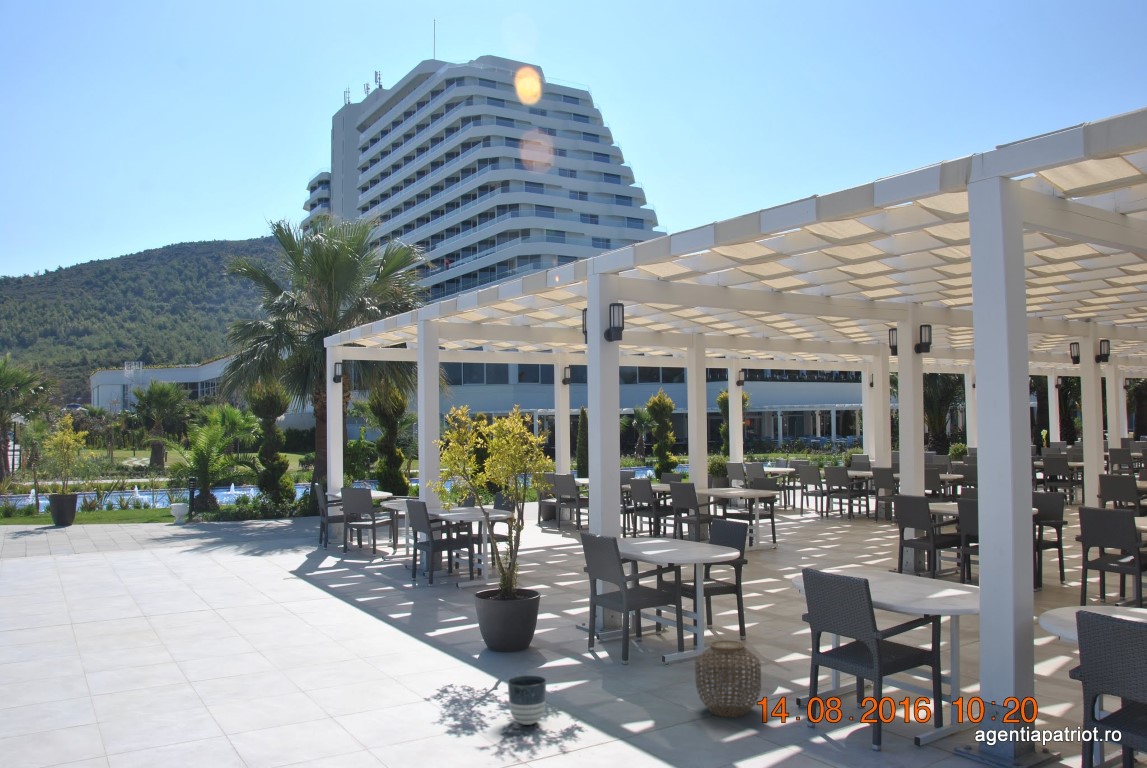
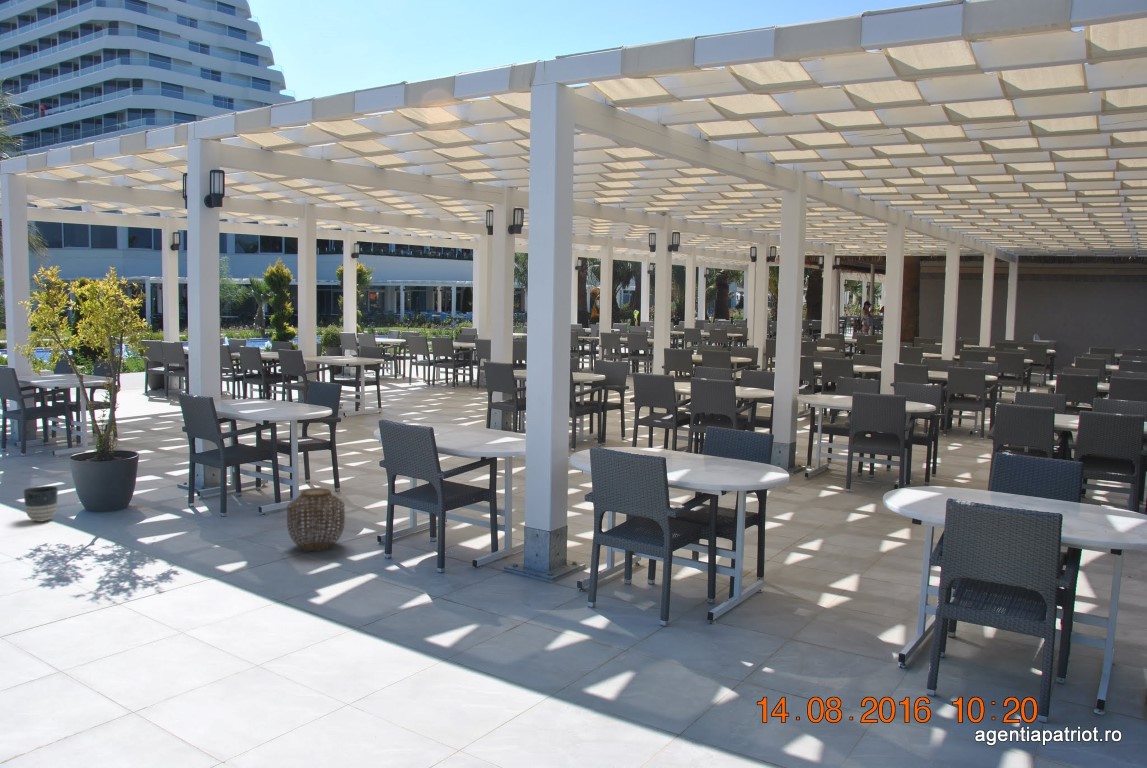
planter: present [508,676,546,725] -> present [24,486,58,522]

